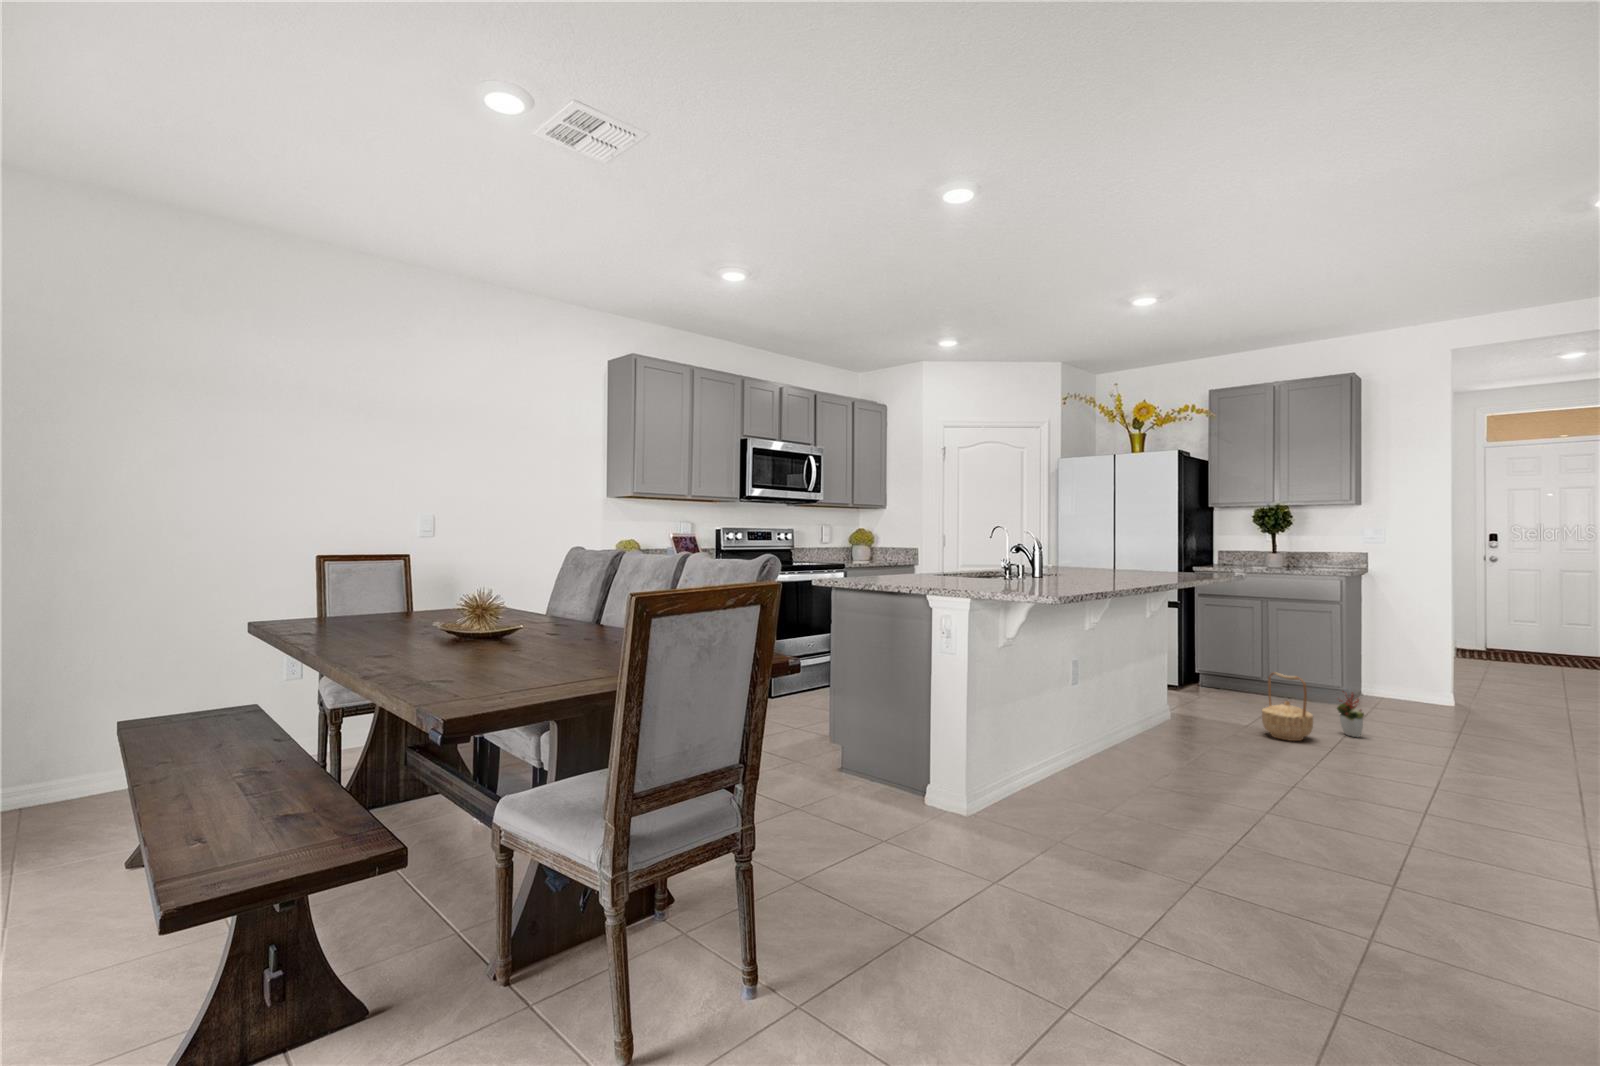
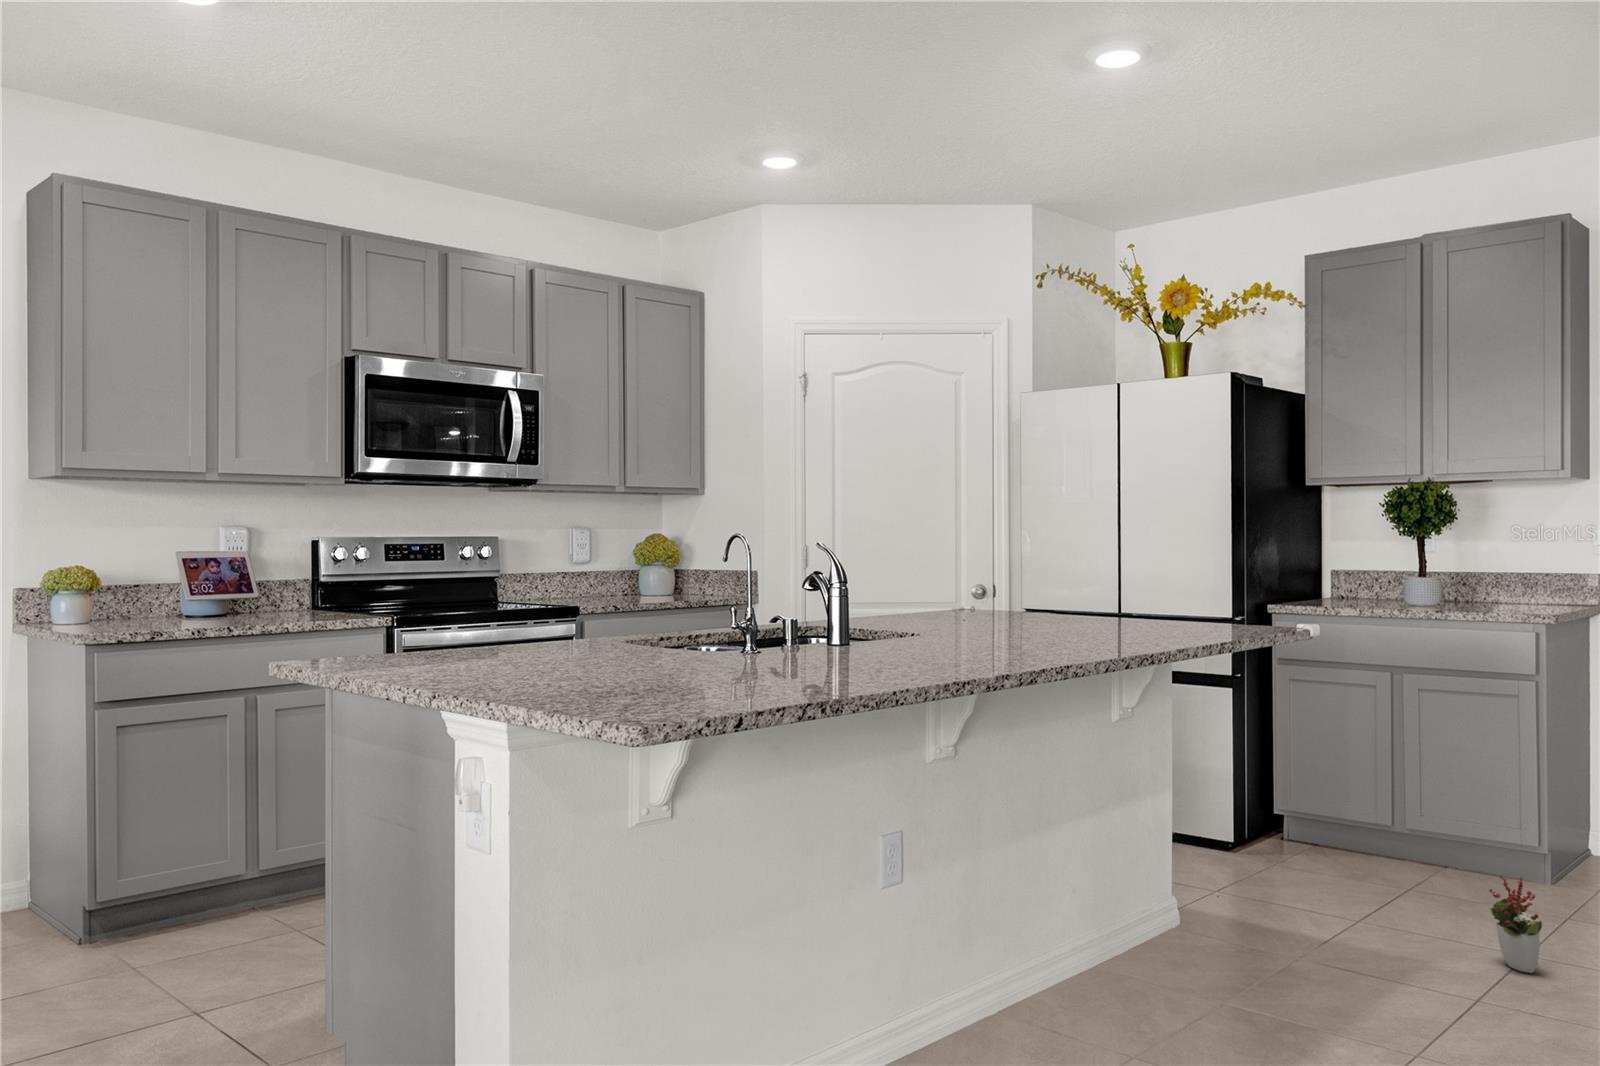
basket: present [1262,672,1313,741] -> none [1330,834,1432,984]

